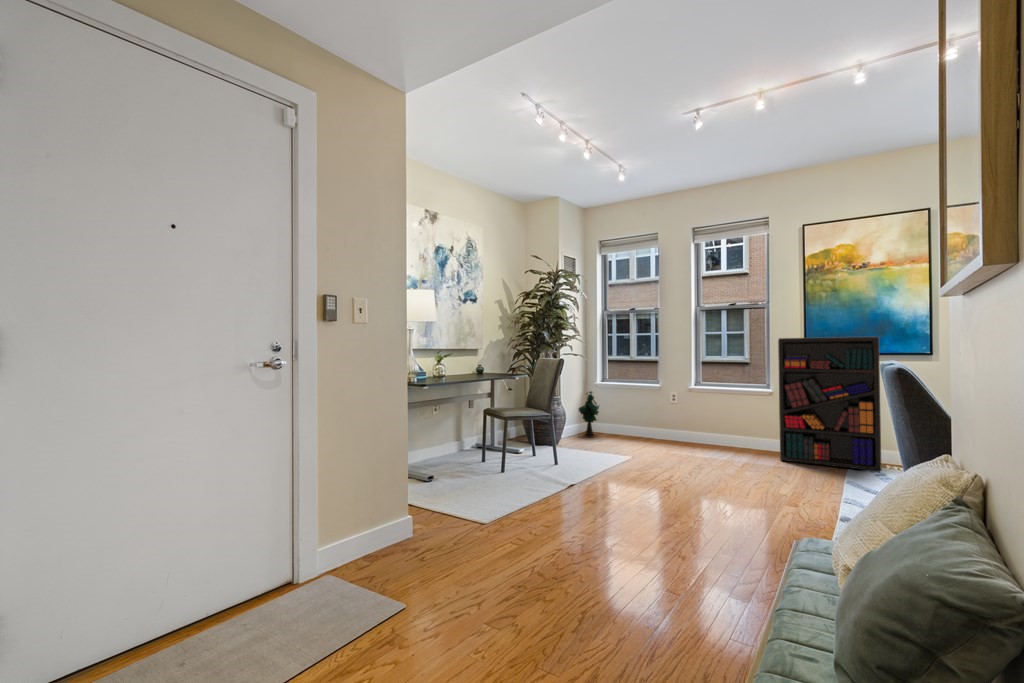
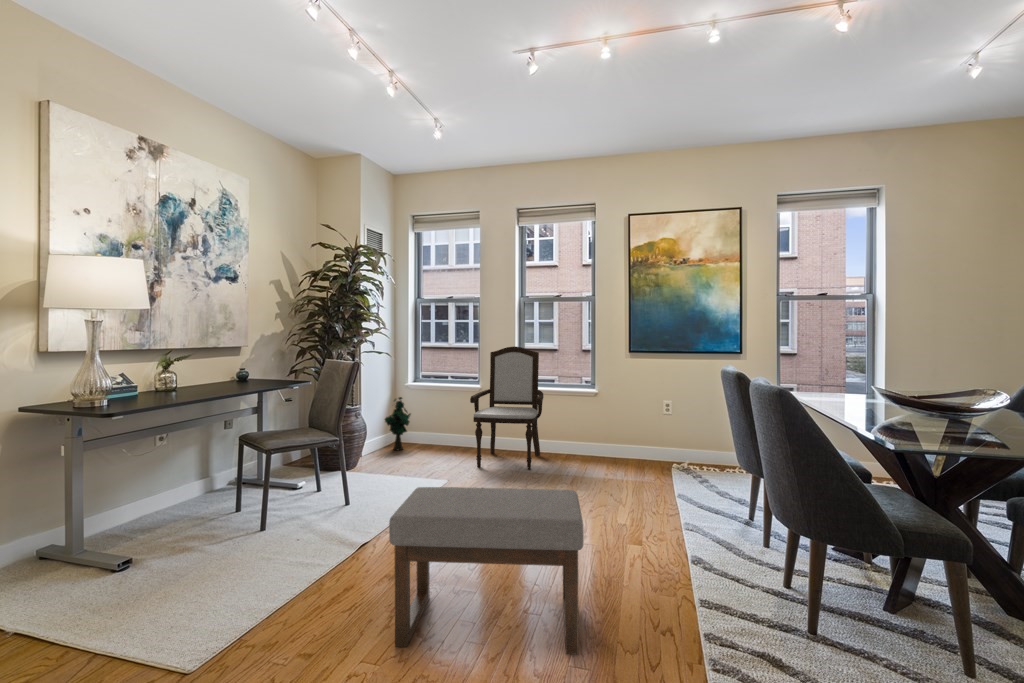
bookshelf: present [778,337,882,471] -> none [606,336,700,475]
armchair: none [650,349,718,455] -> present [470,346,544,470]
ottoman: none [596,442,733,559] -> present [389,487,584,655]

